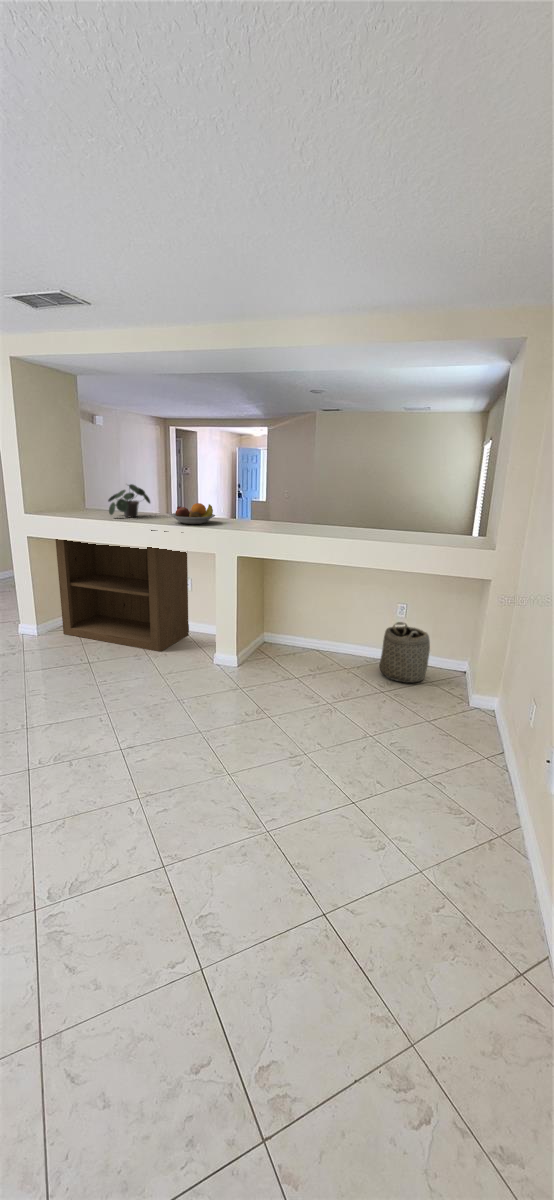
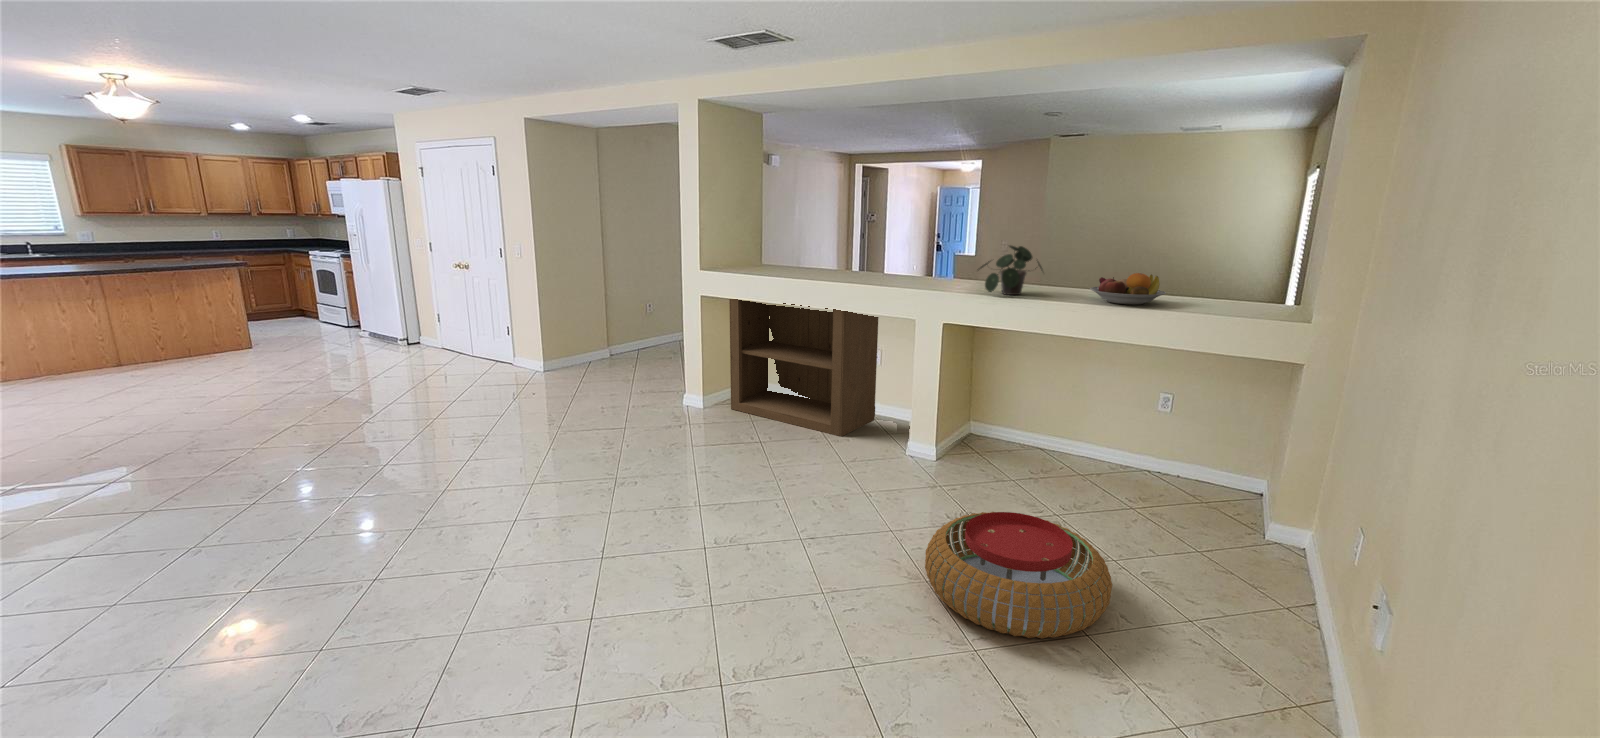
potted plant: present [108,484,150,517] -> present [979,246,1042,295]
fruit bowl: present [170,503,215,524] -> present [1090,273,1166,305]
basket: present [380,622,430,683] -> none [1130,418,1206,501]
pouf: none [226,709,371,816] -> present [925,512,1112,639]

